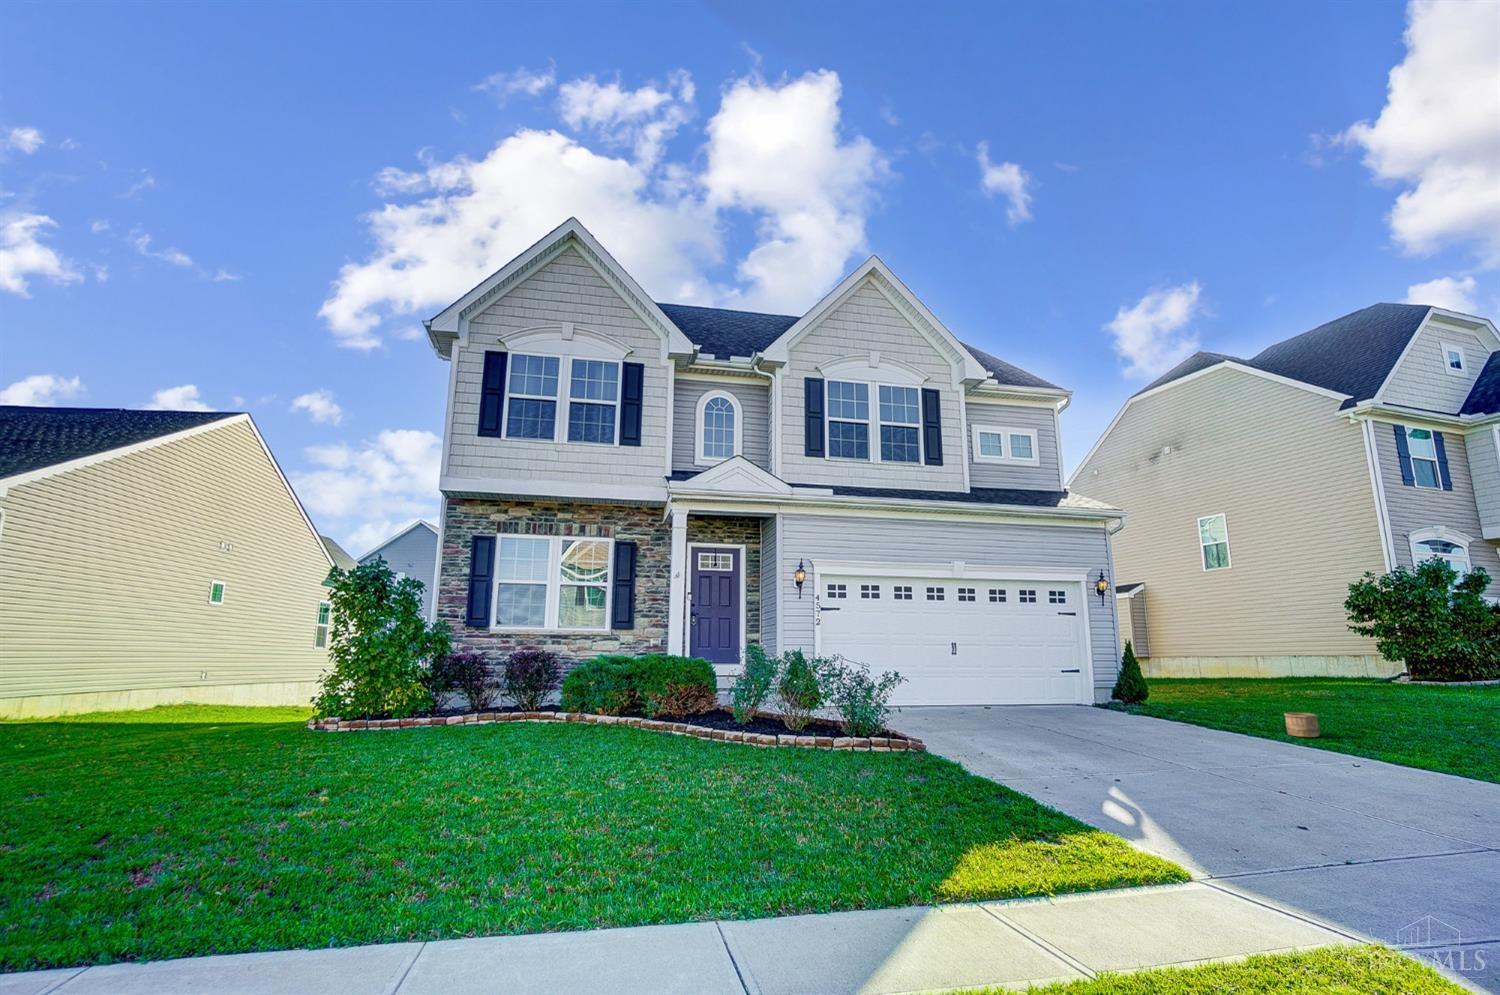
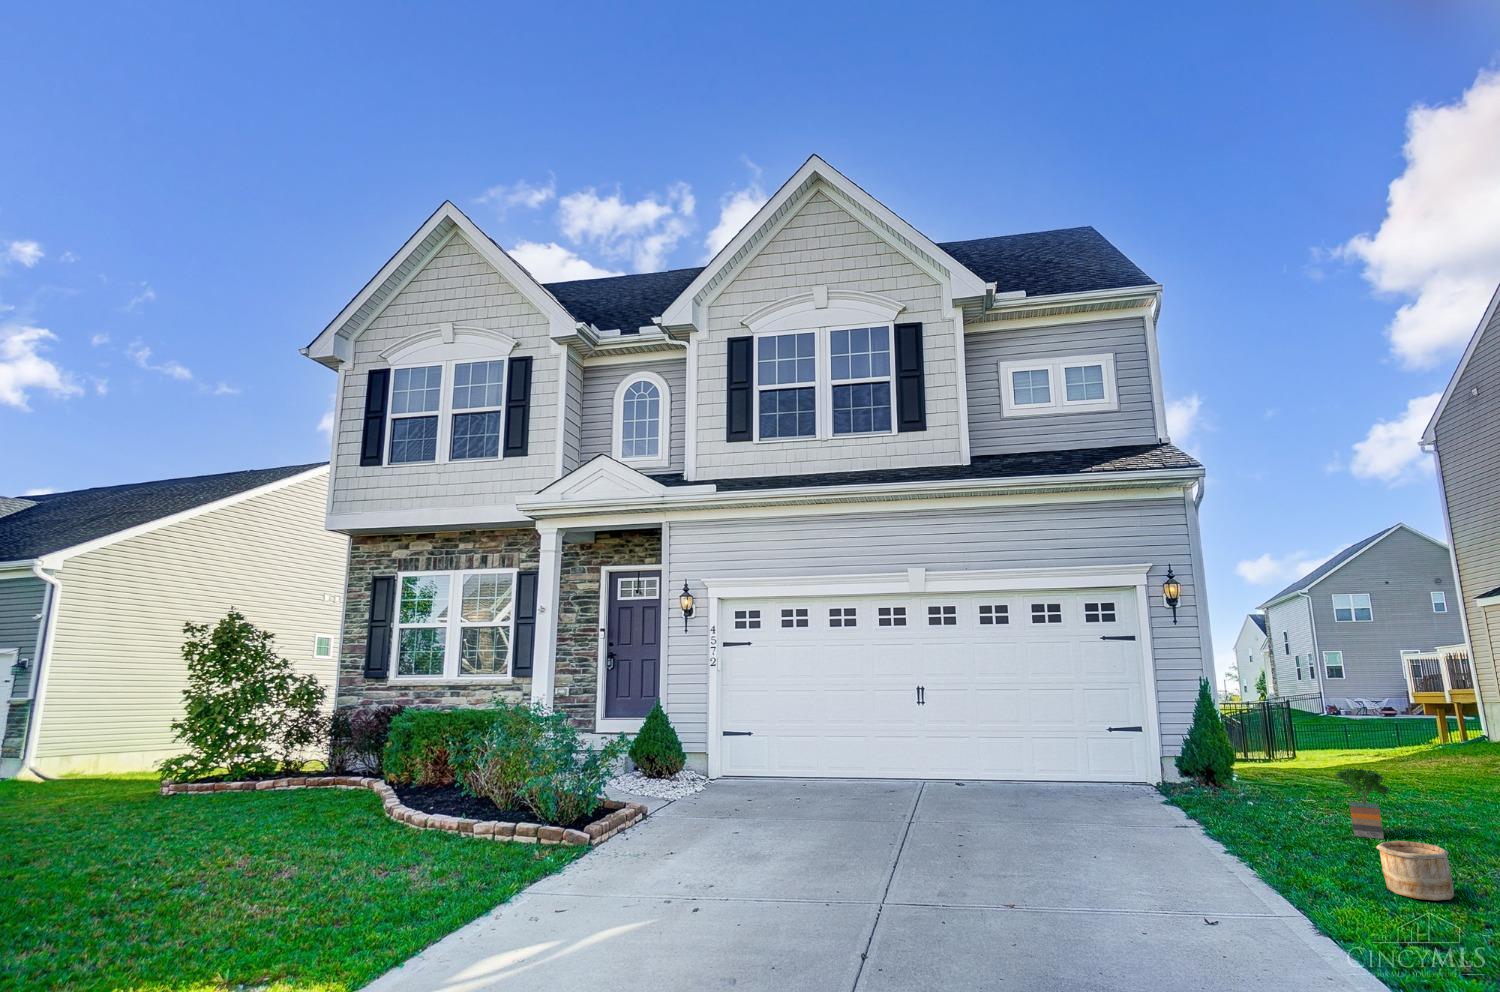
potted tree: none [1224,684,1255,720] -> present [1336,768,1390,839]

